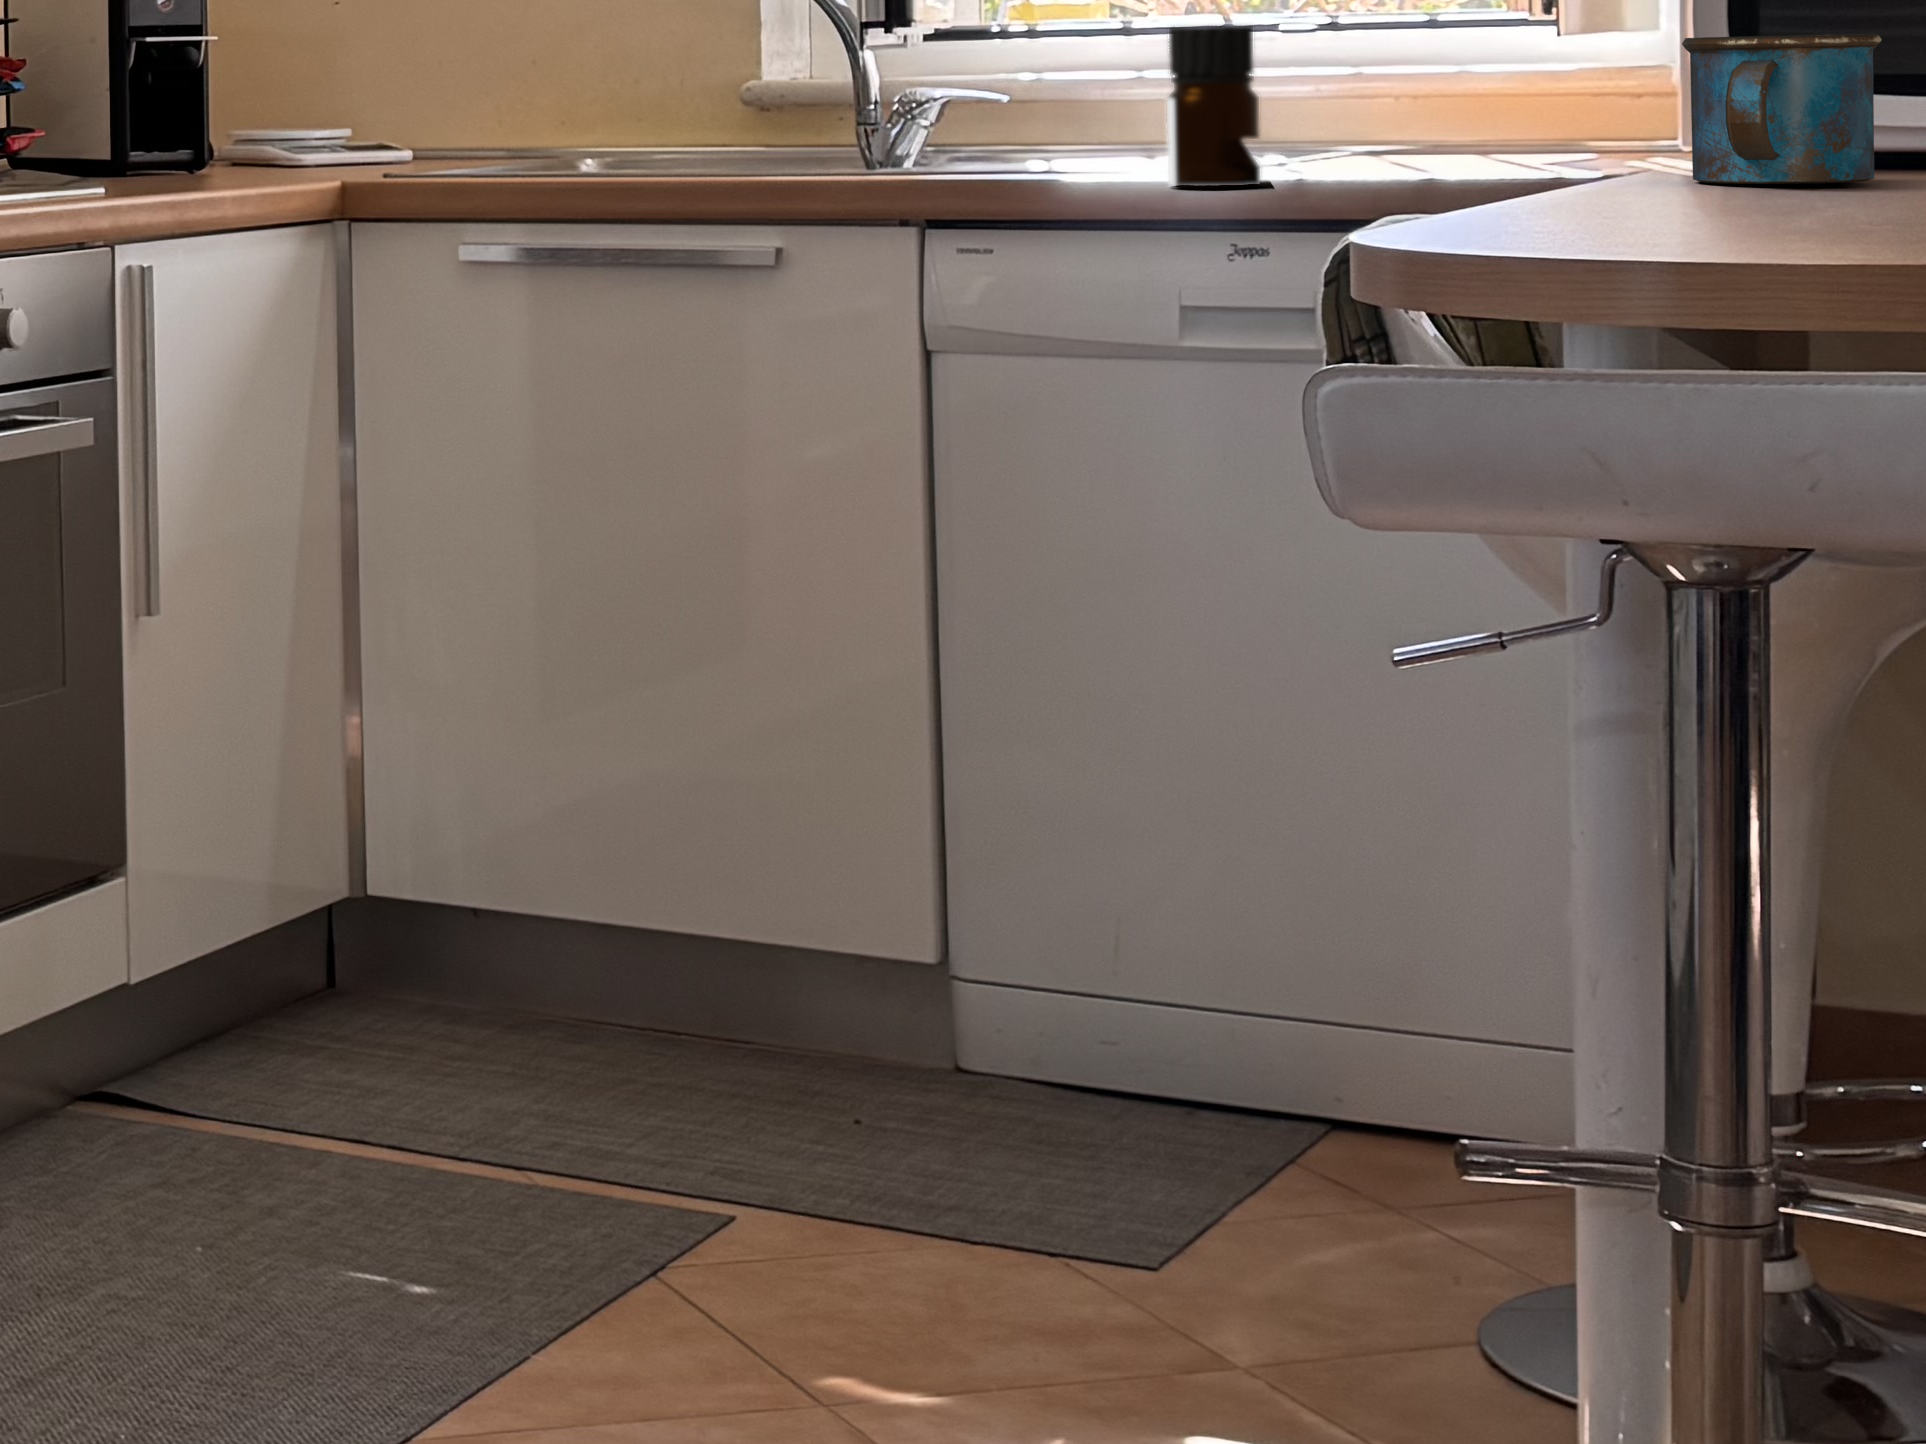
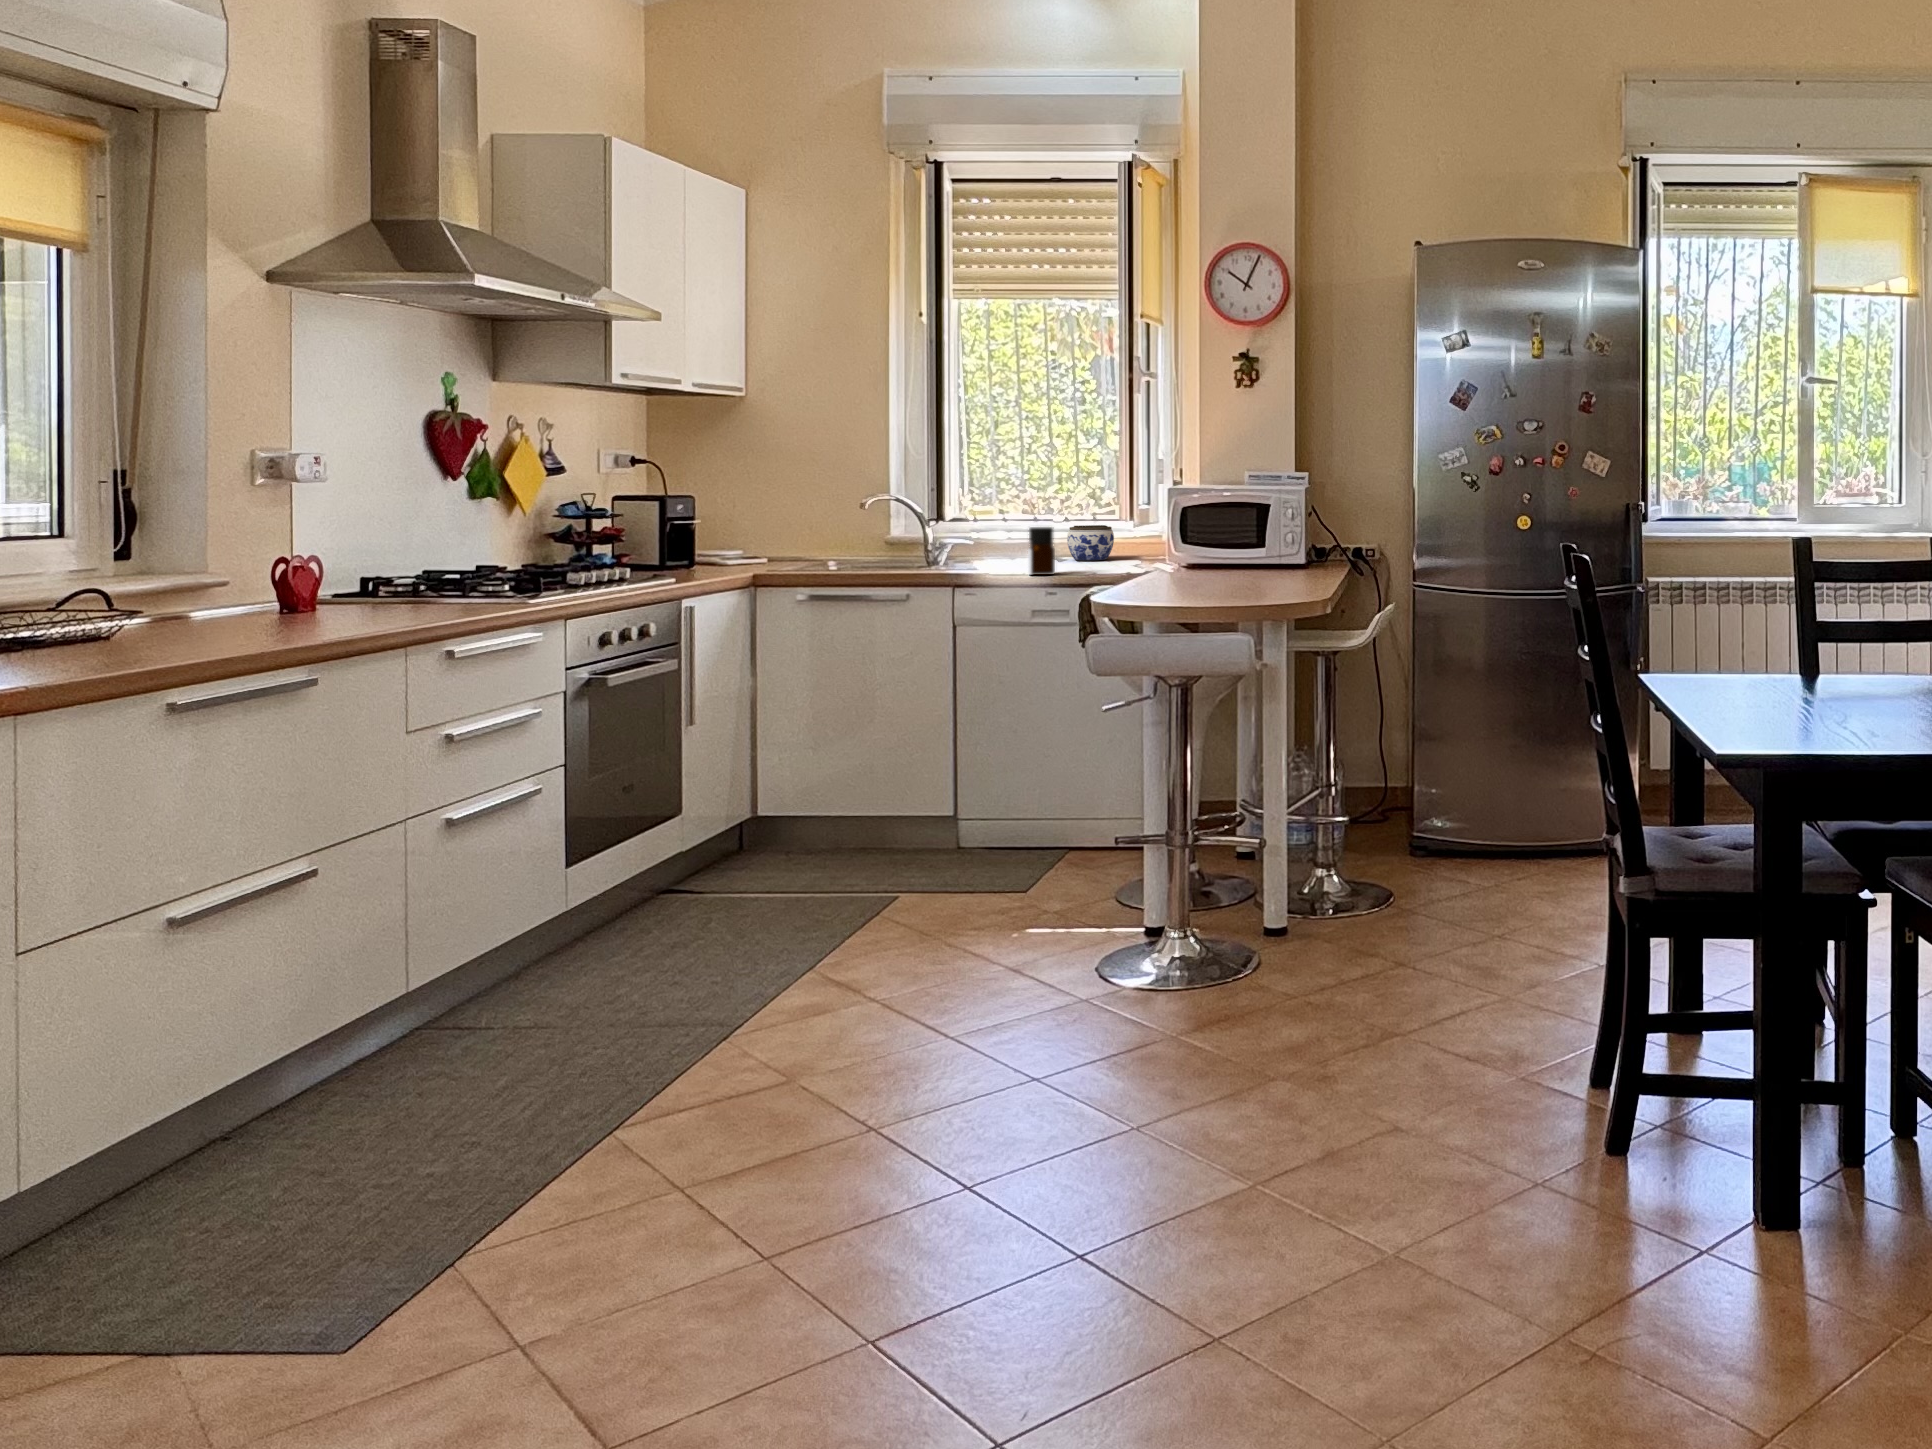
jar: none [1315,34,1480,149] -> present [1067,525,1114,560]
mug: present [1682,34,1881,184] -> none [1171,539,1218,579]

